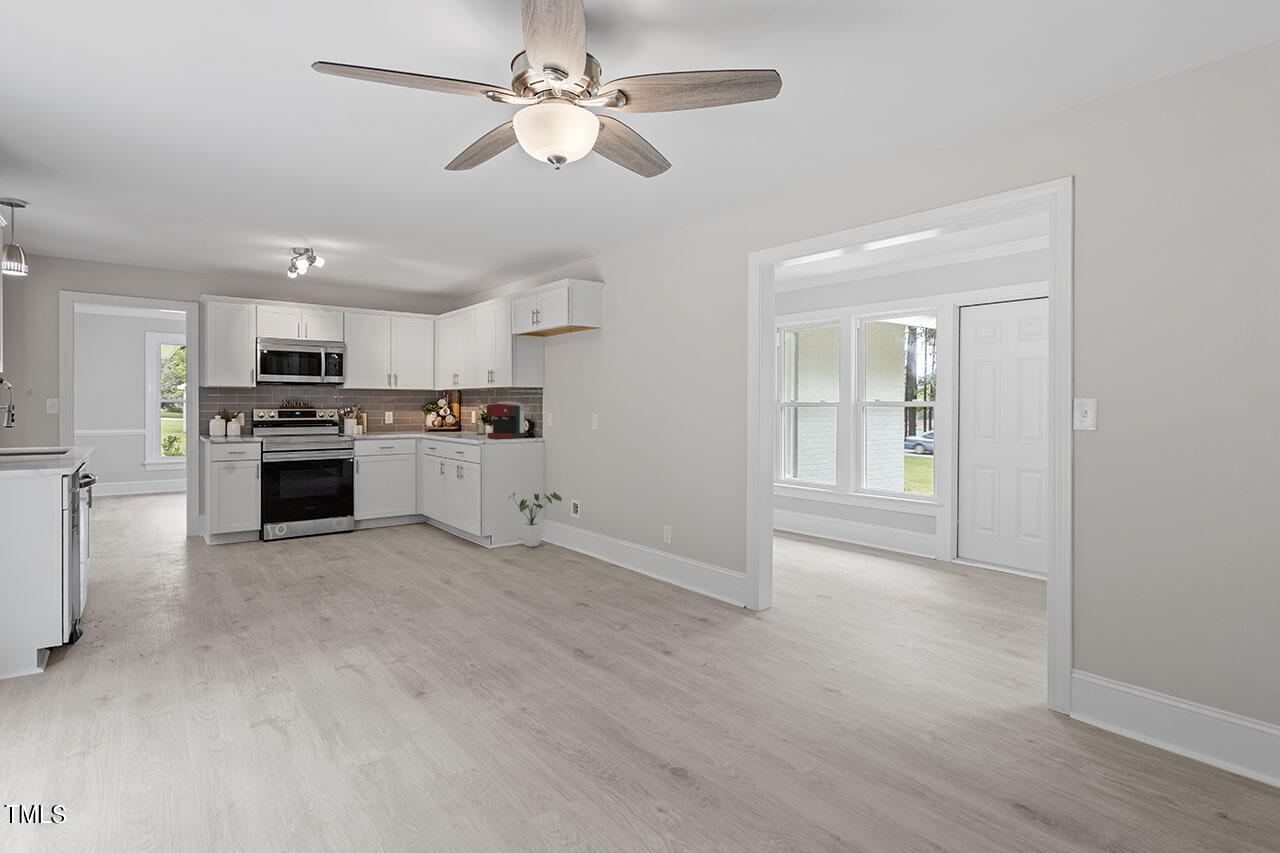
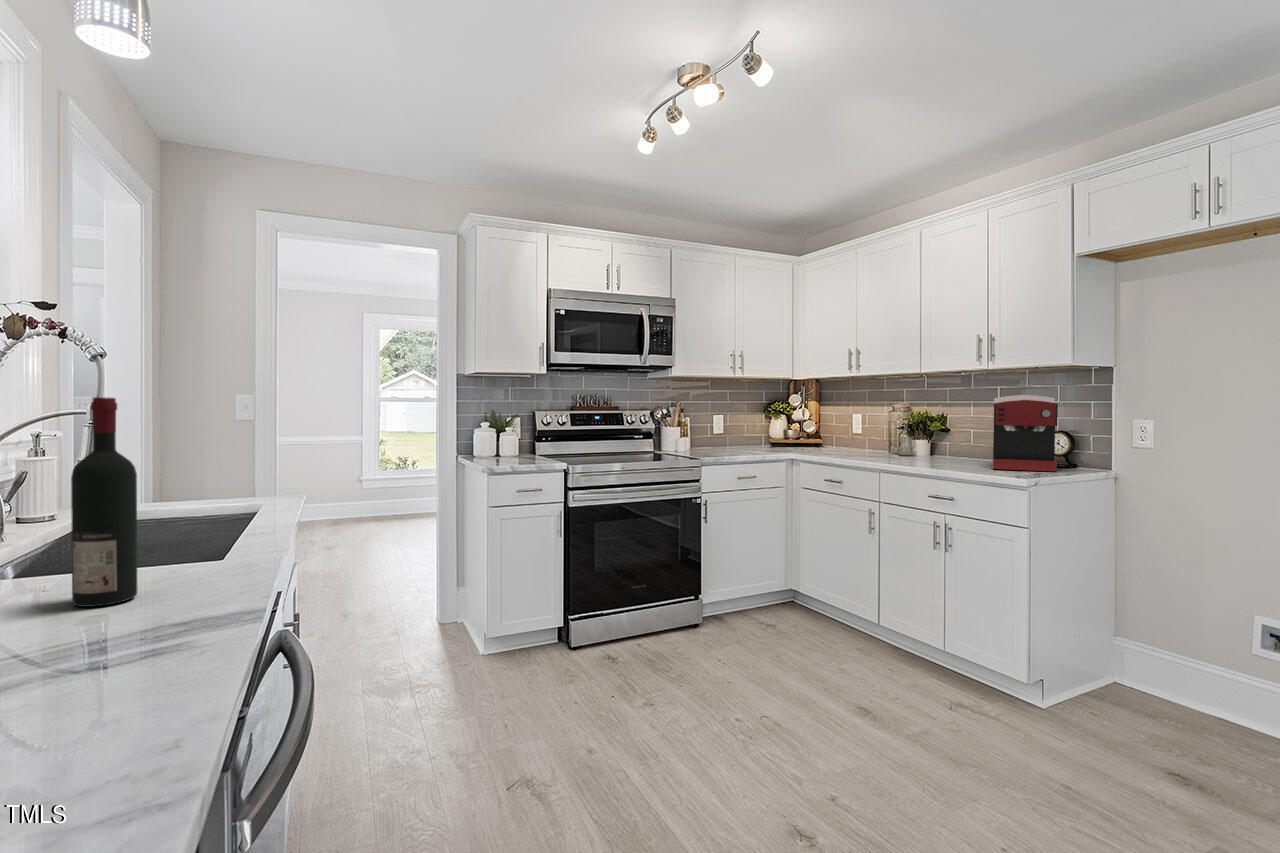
wine bottle: none [35,405,52,458] -> present [71,397,137,607]
house plant: present [508,492,562,547] -> none [1101,595,1226,720]

